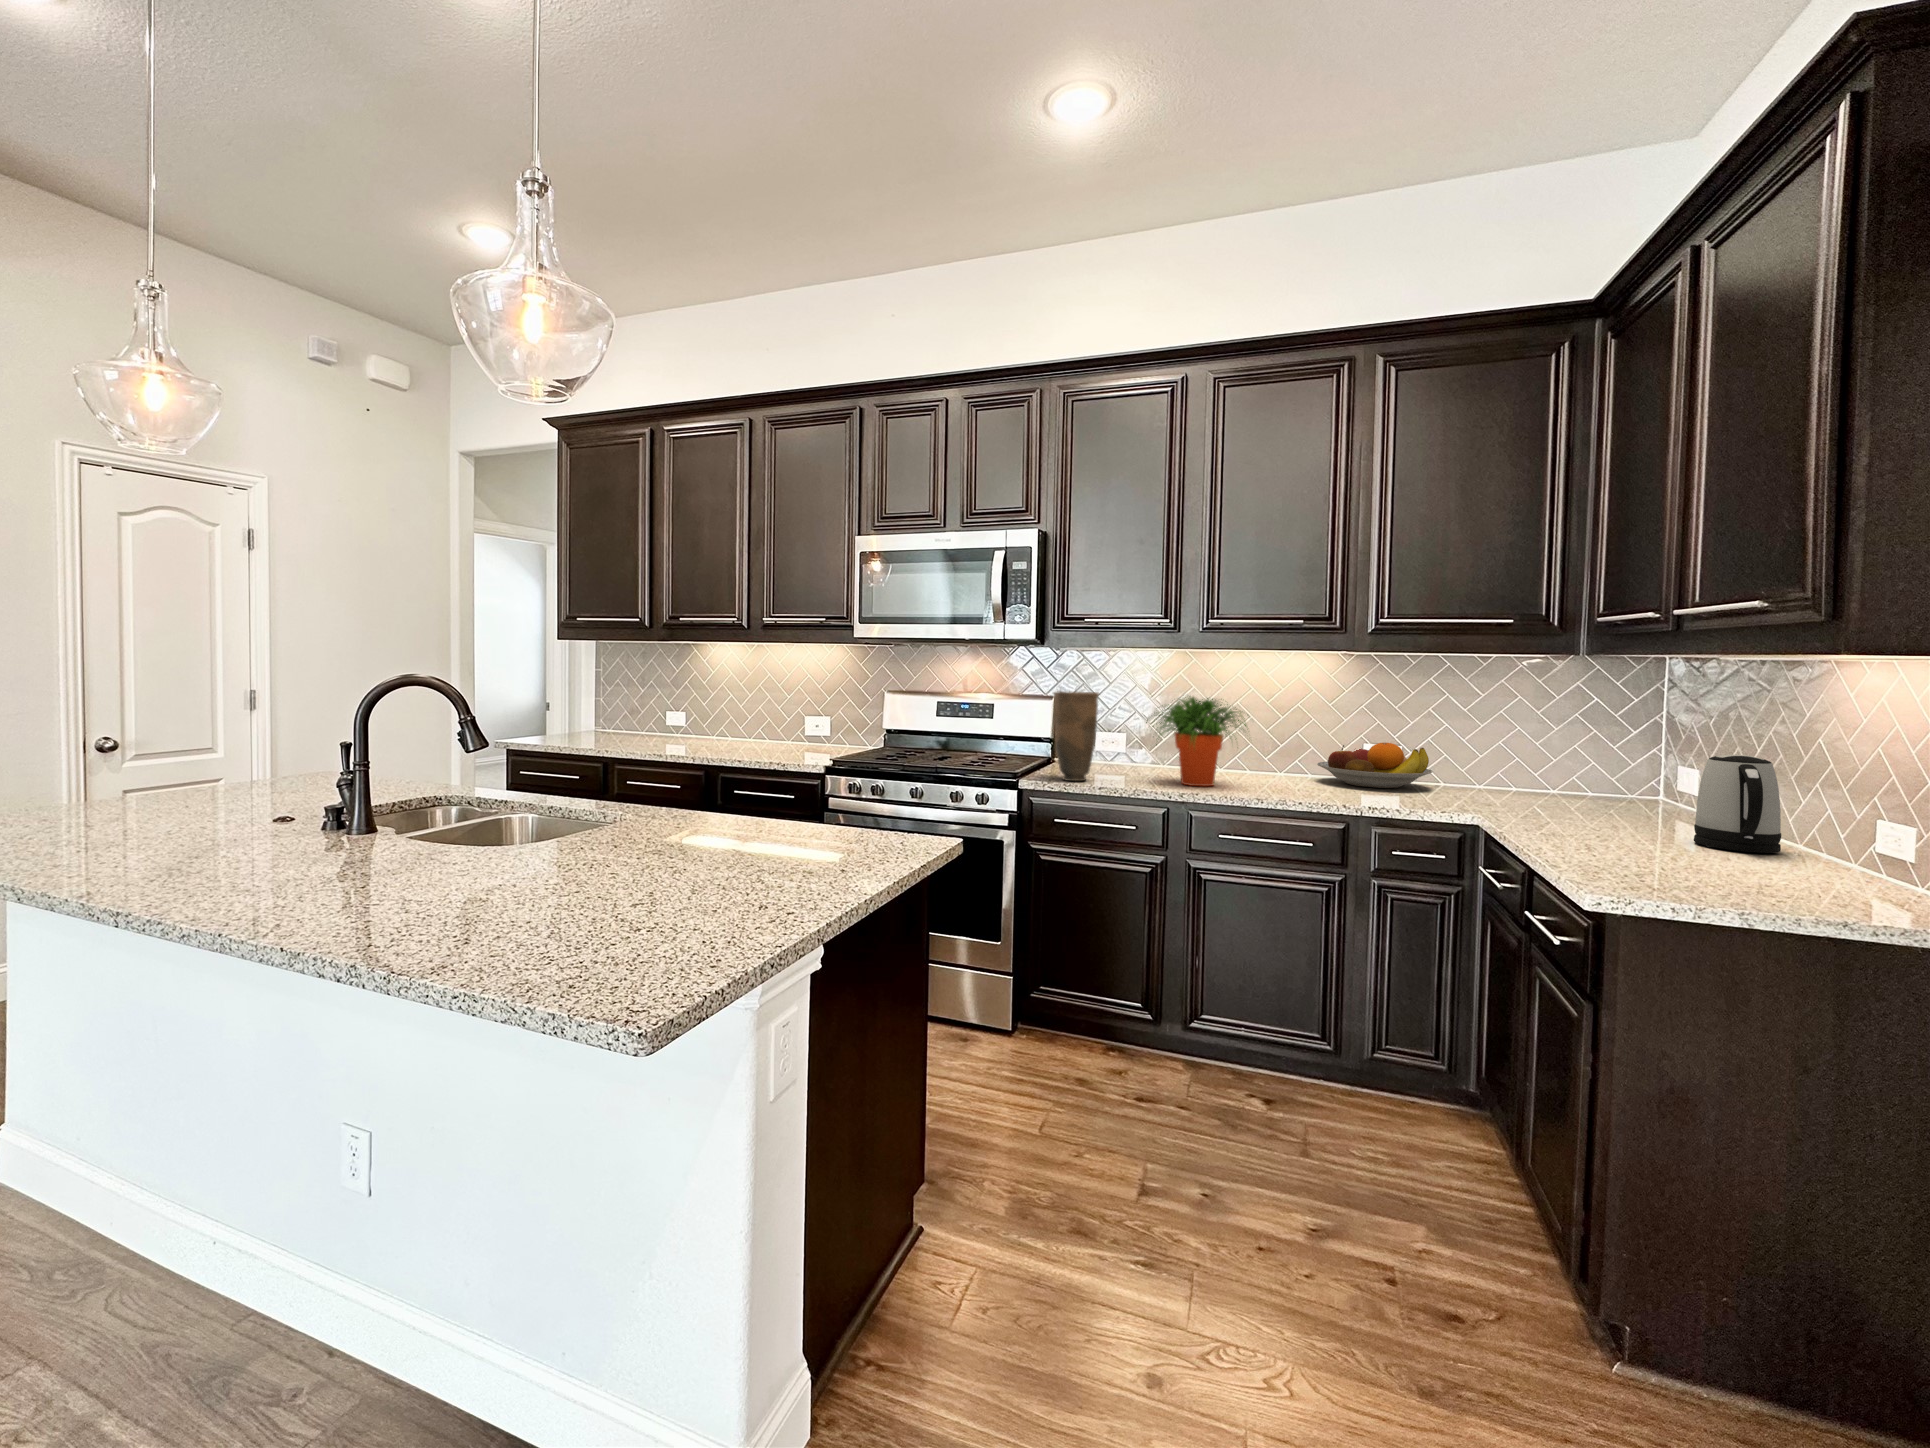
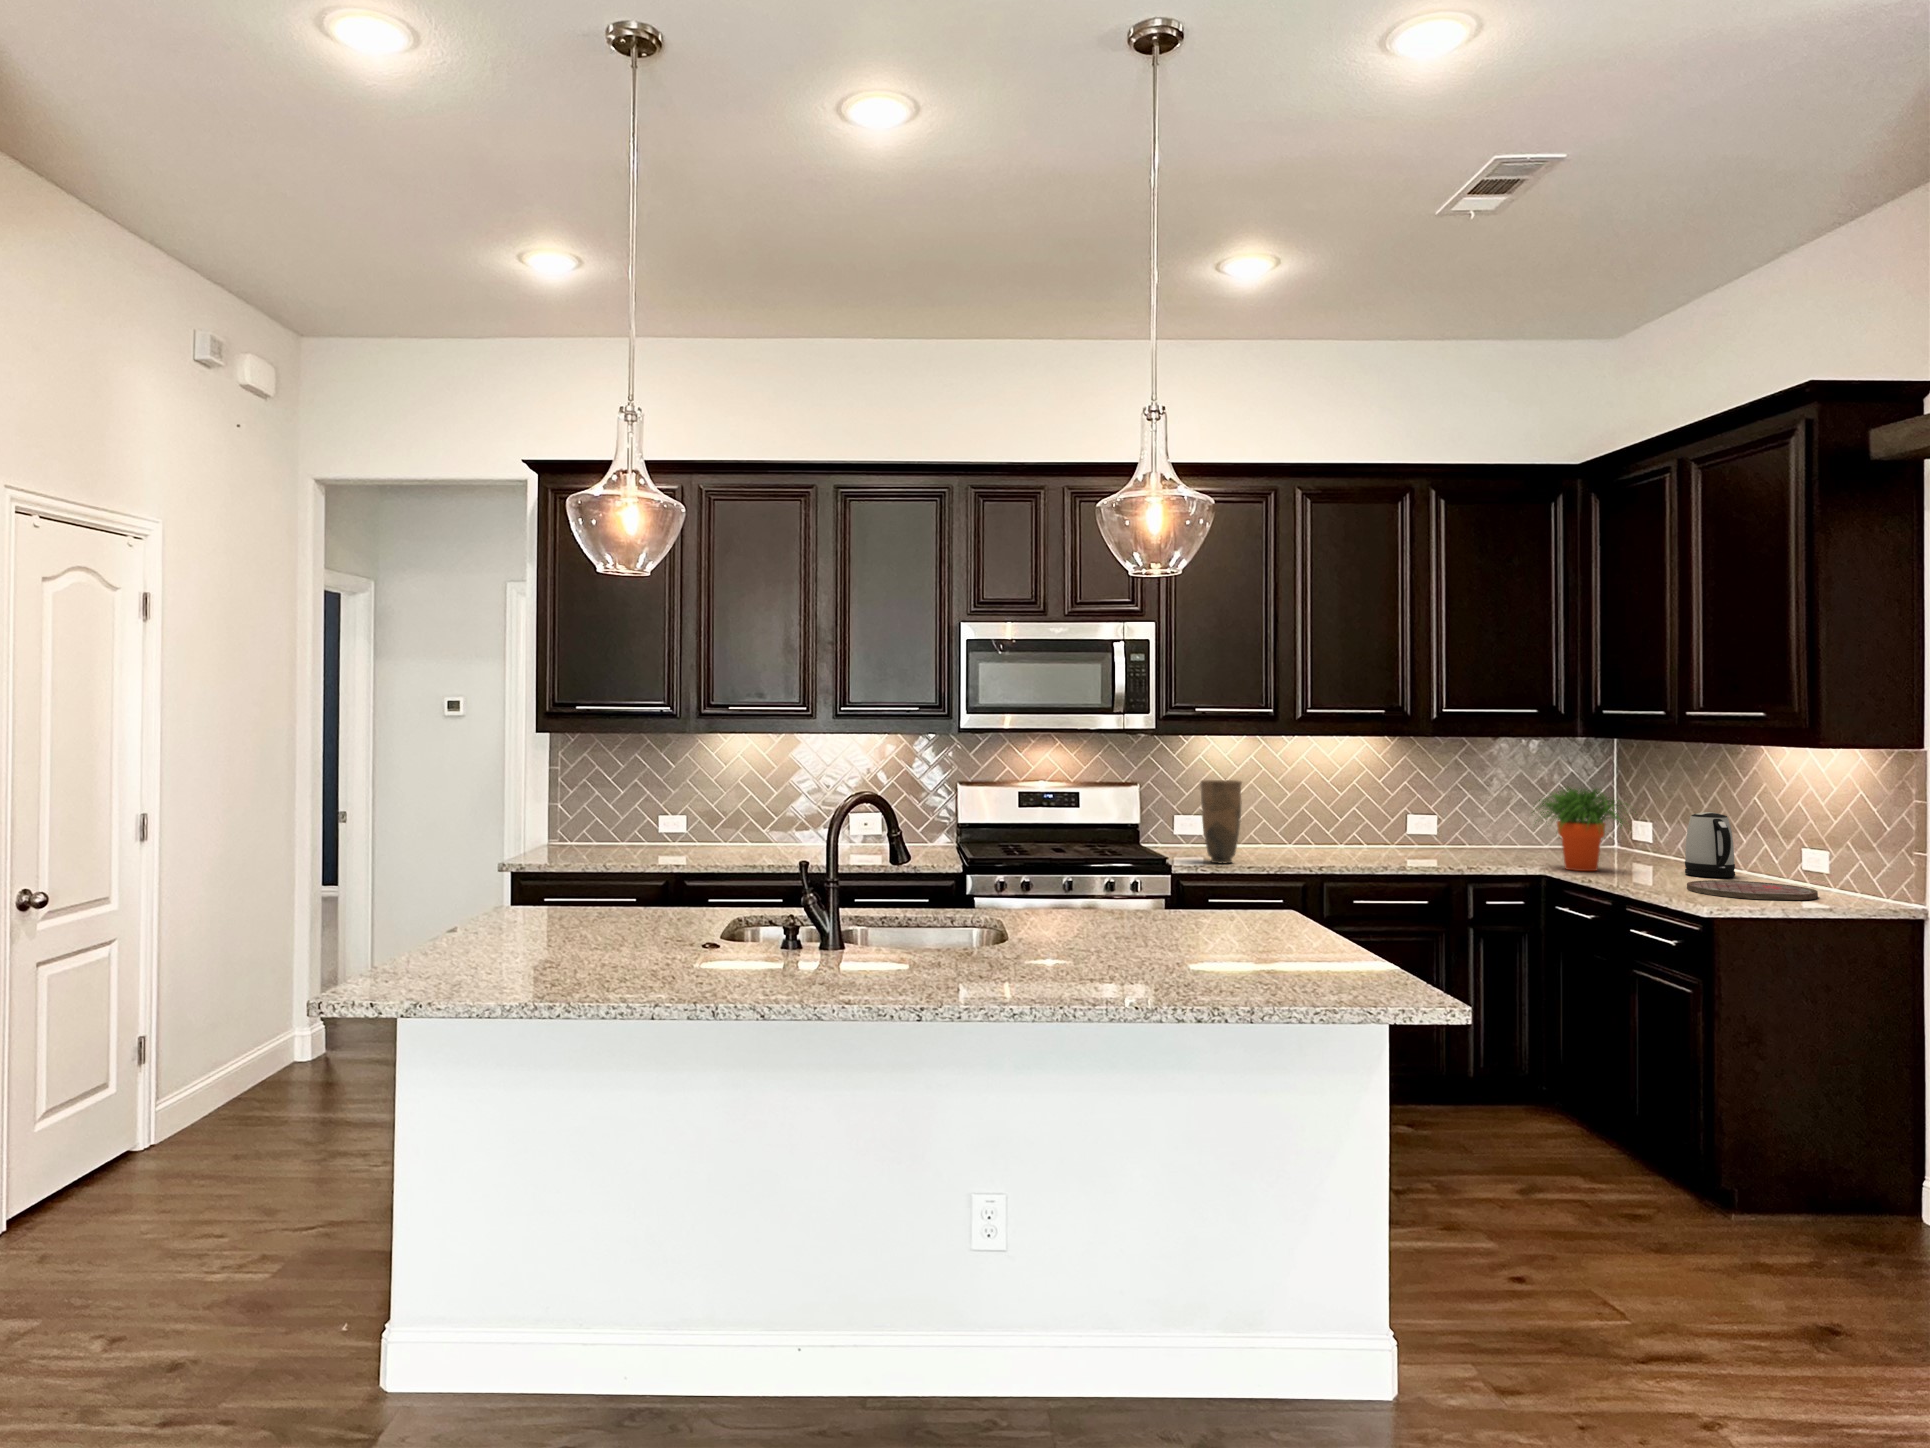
potted plant: present [1146,696,1246,786] -> present [1532,787,1636,871]
fruit bowl: present [1317,743,1432,788] -> none [1379,814,1472,853]
cutting board: none [1636,854,1882,906] -> present [1687,880,1818,900]

